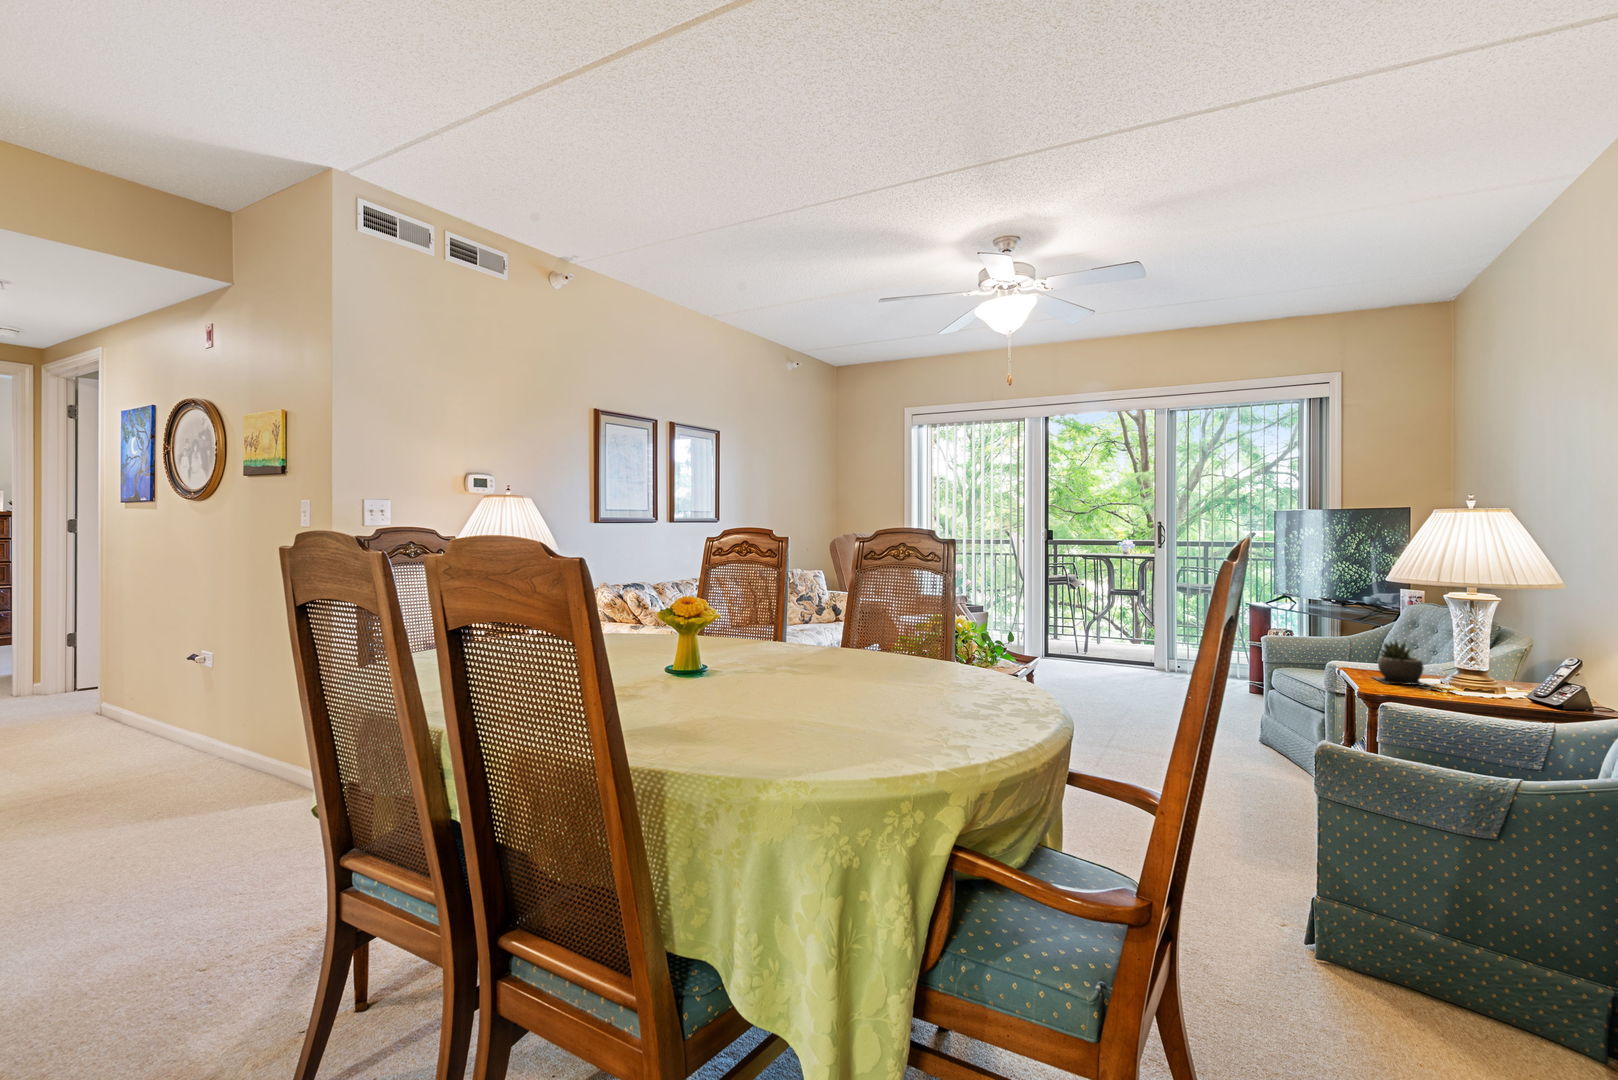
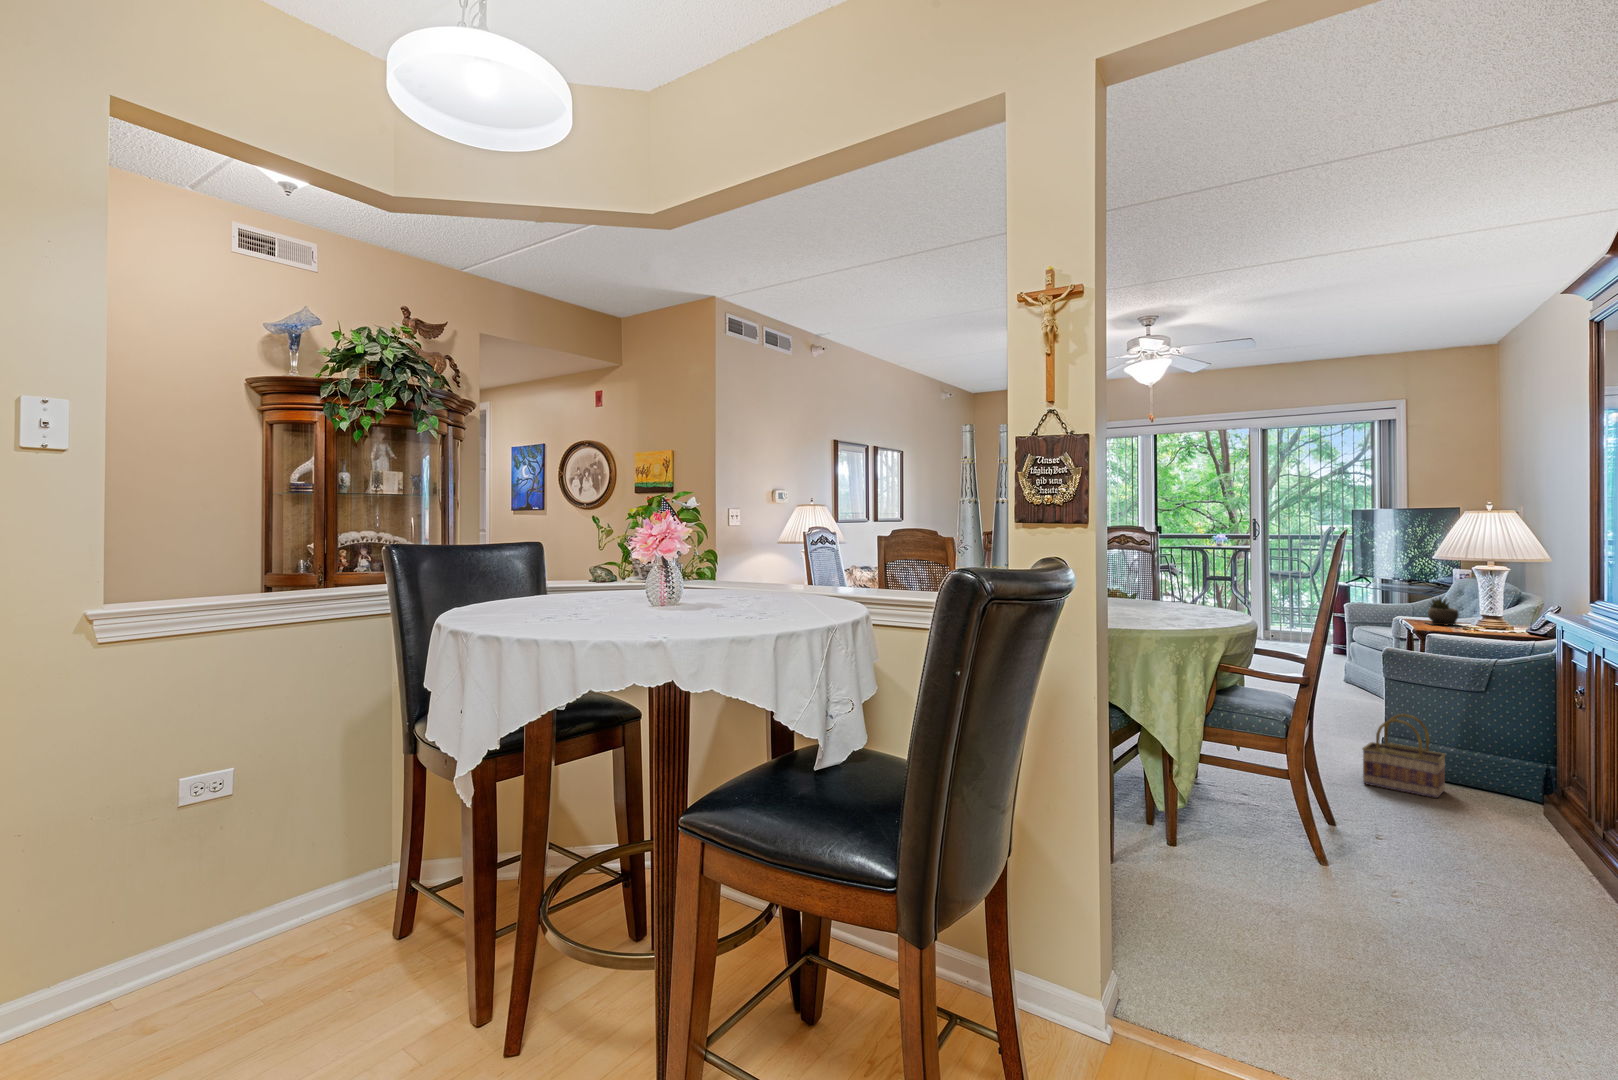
basket: none [1277,868,1424,1043] -> present [1362,714,1446,798]

